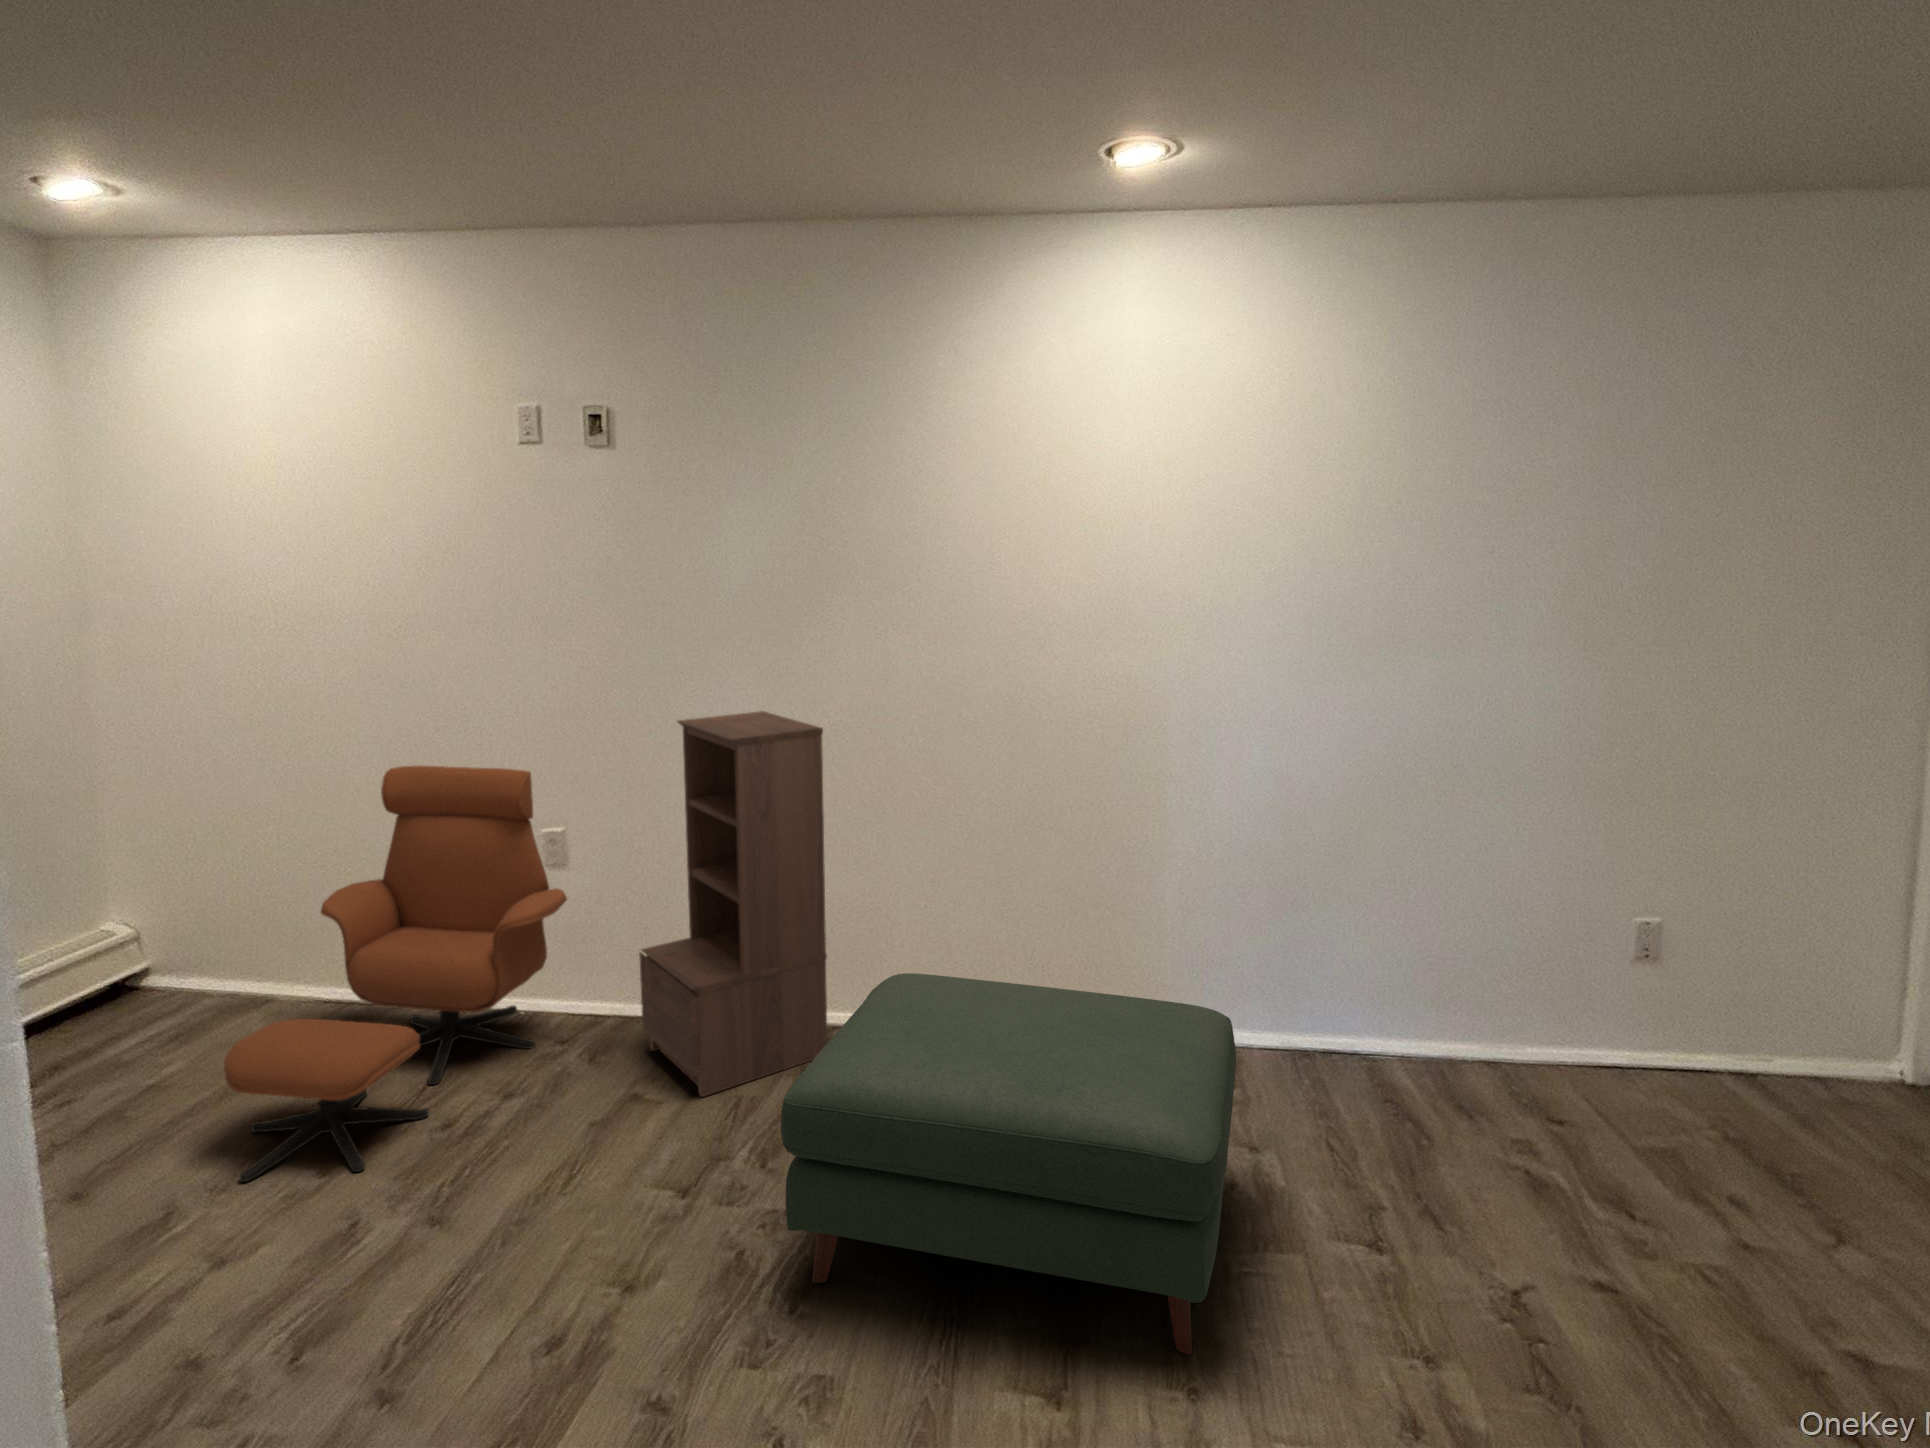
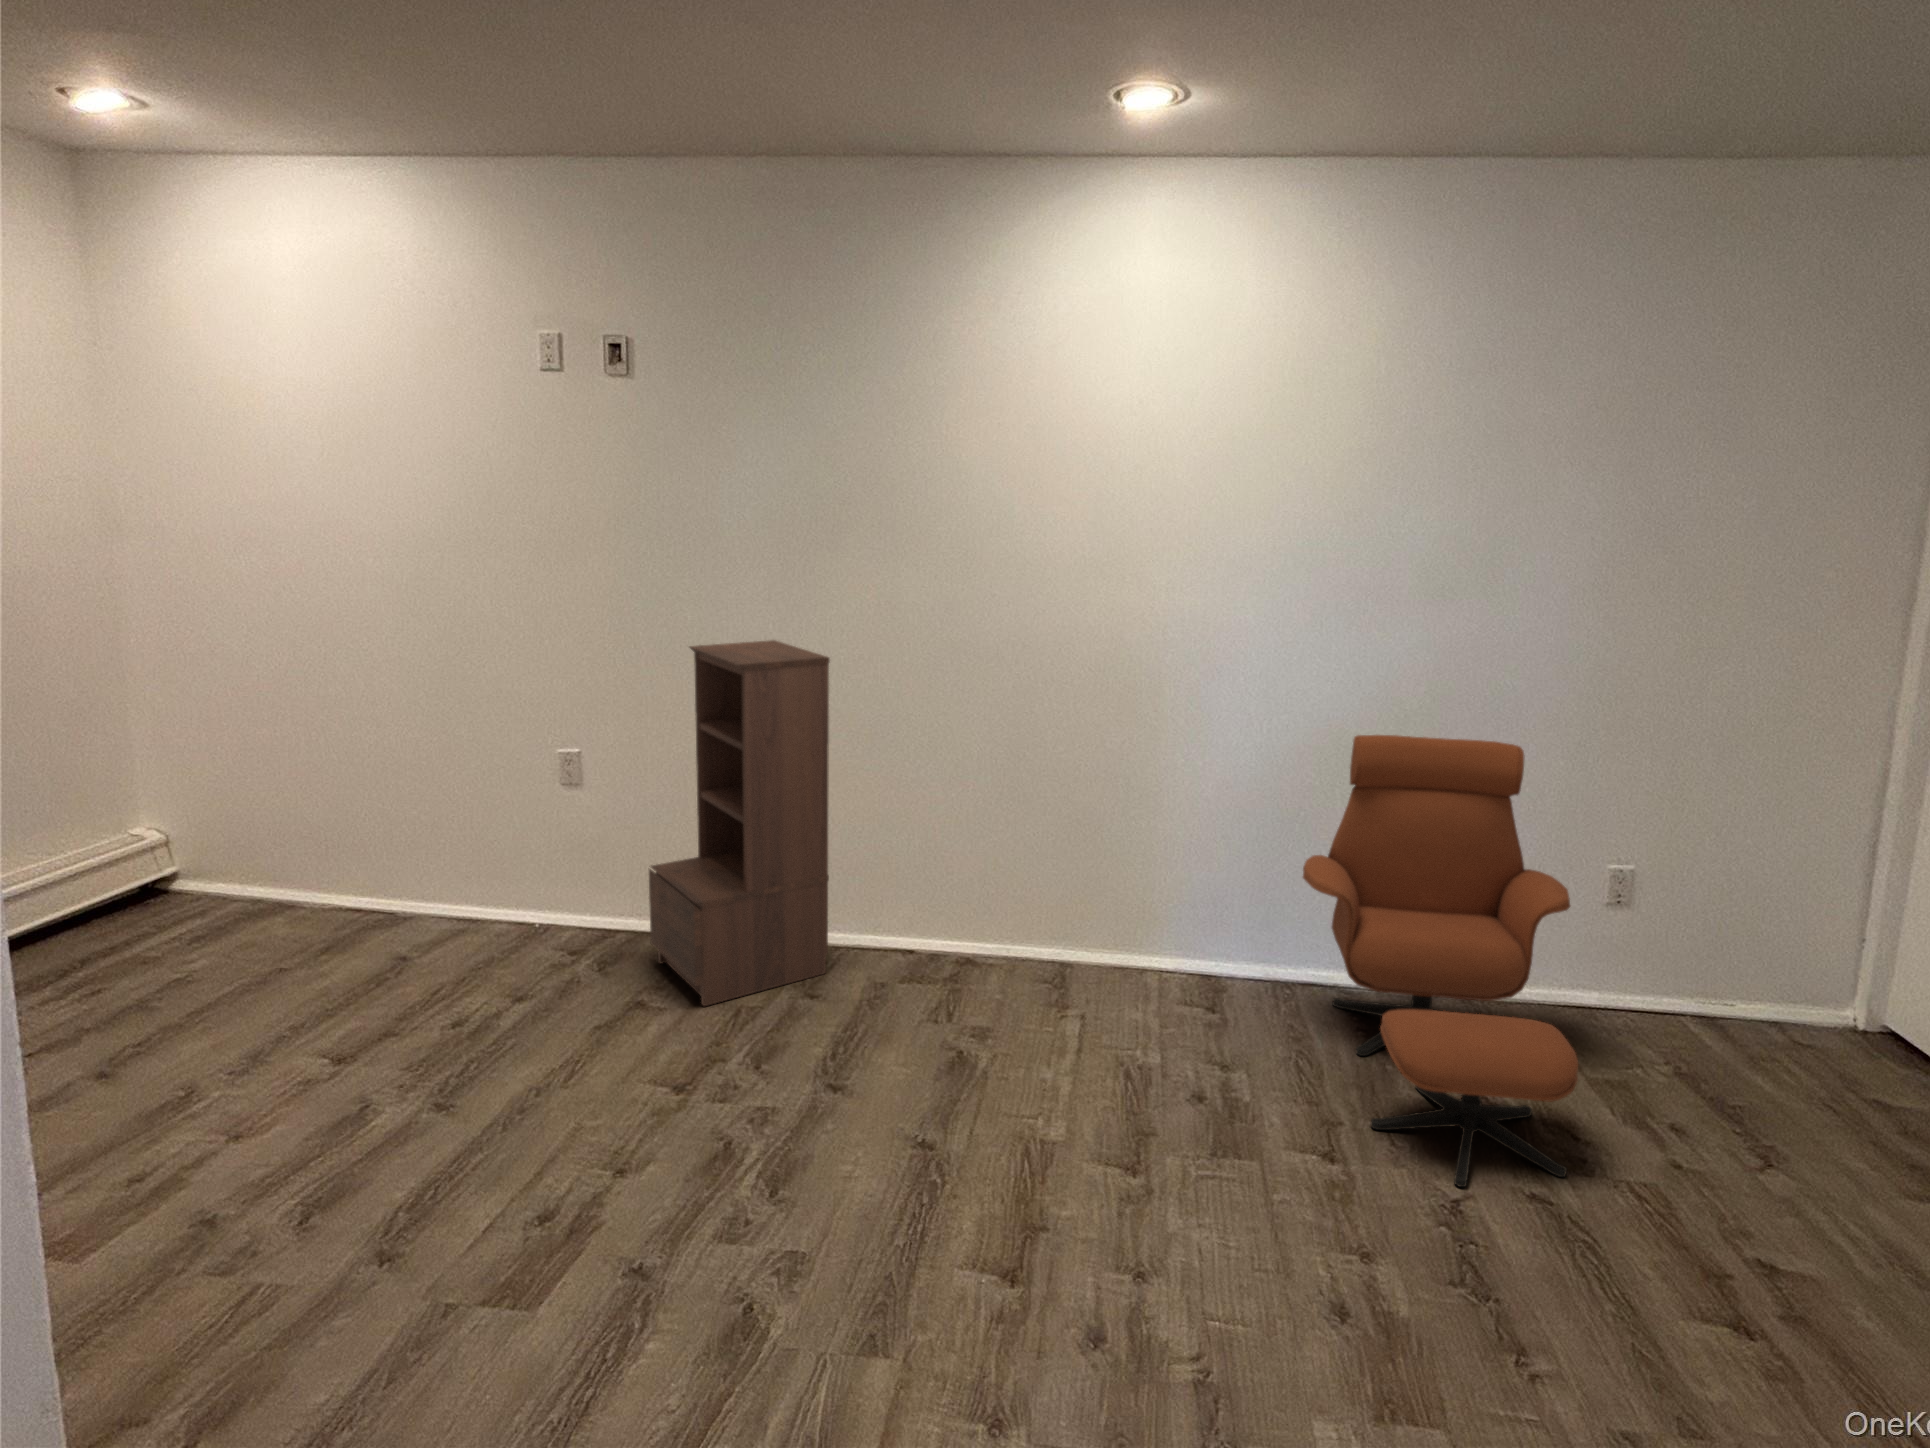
lounge chair: present [224,766,567,1182] -> present [1303,735,1578,1187]
ottoman: present [781,973,1236,1355] -> none [767,893,1205,1243]

